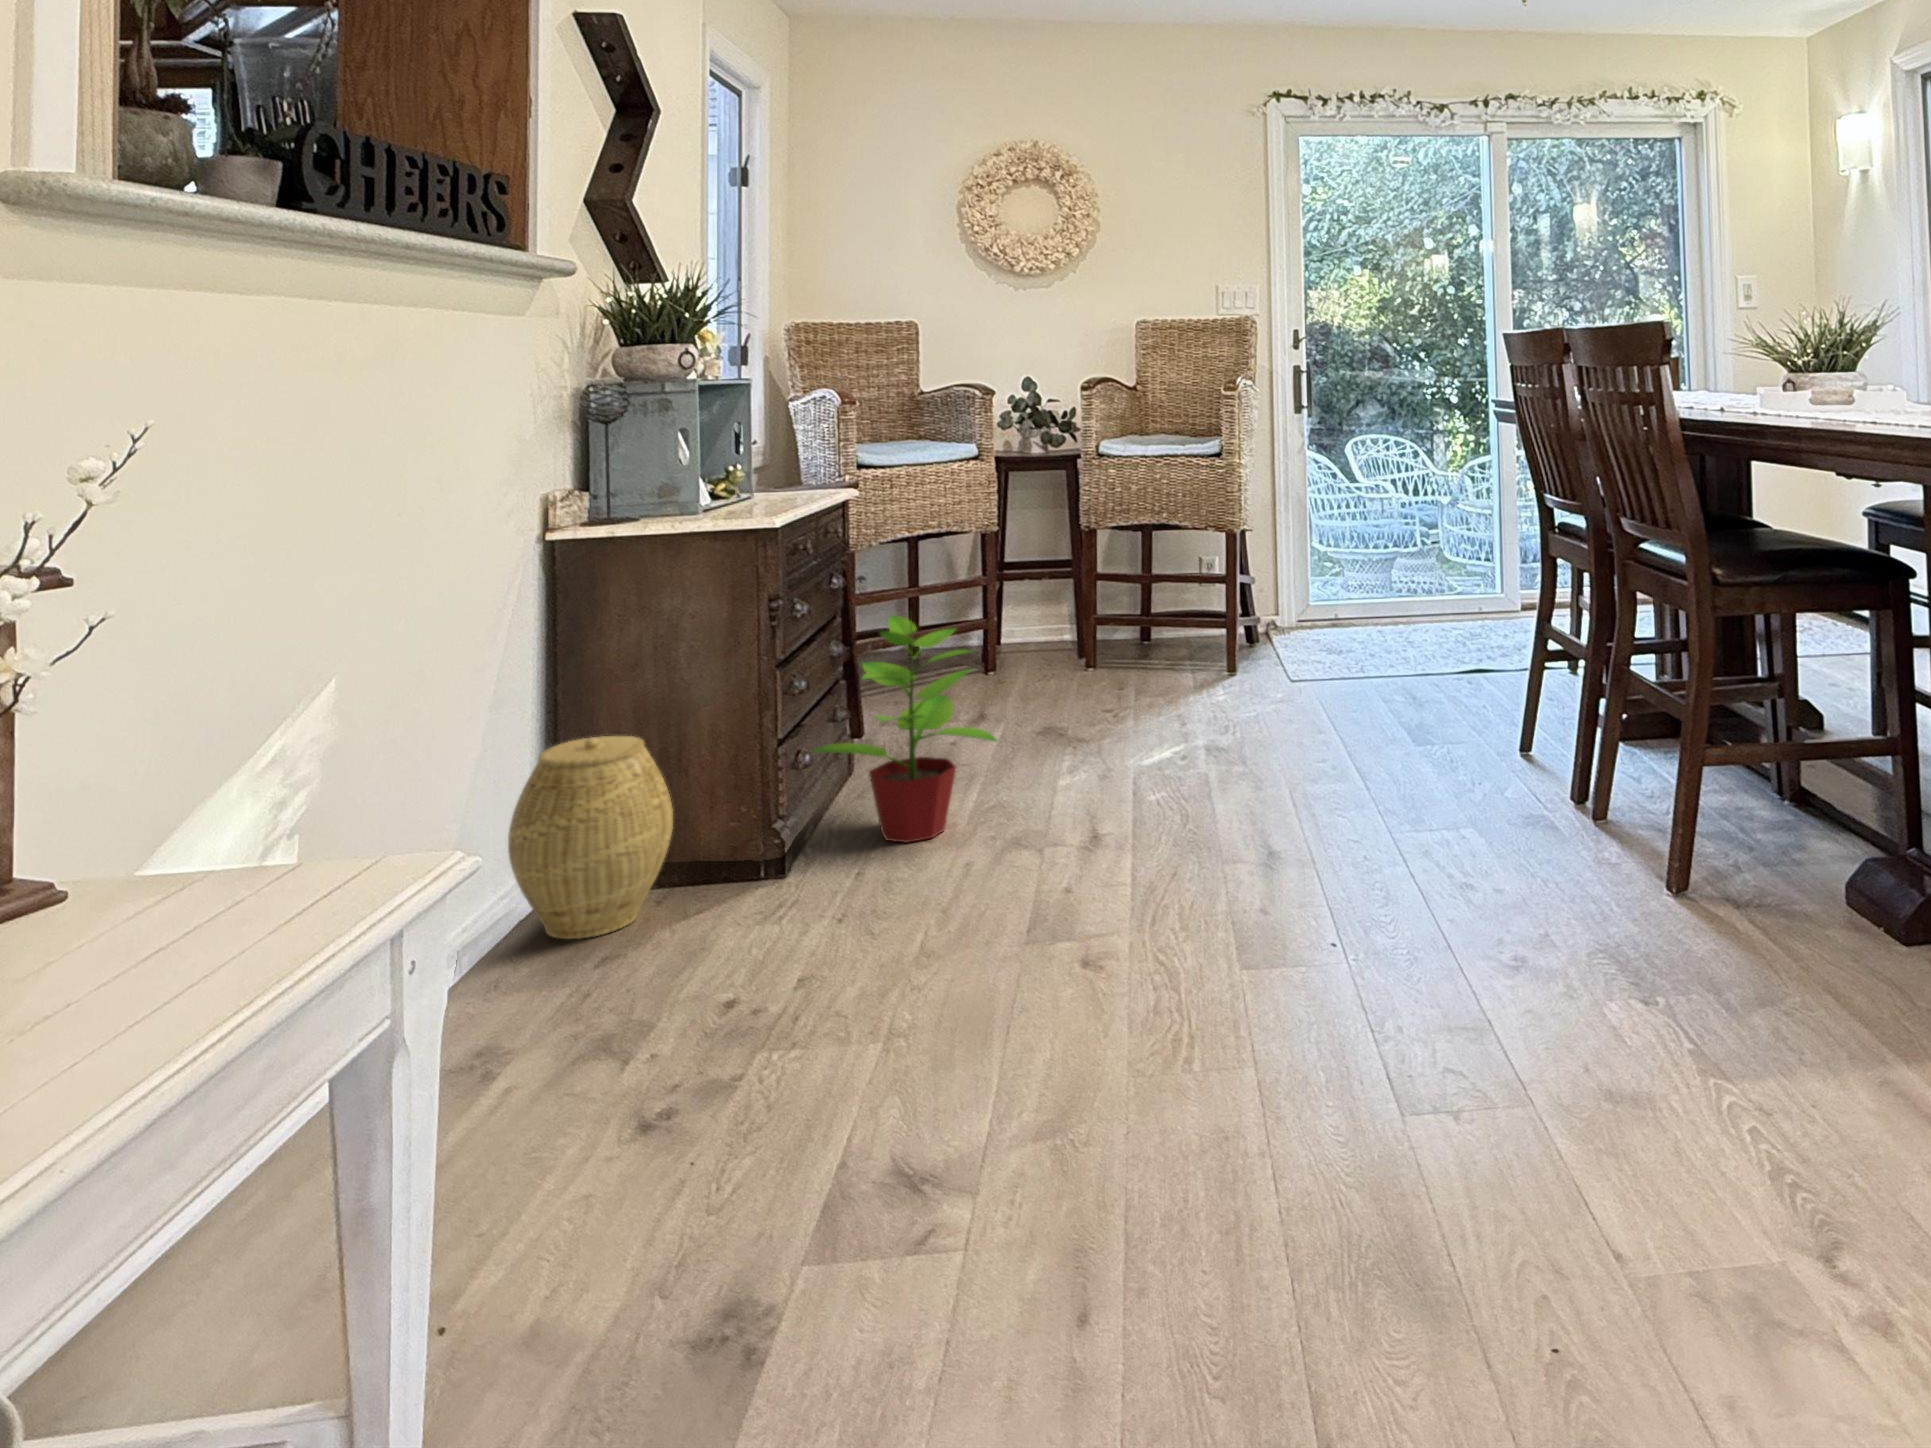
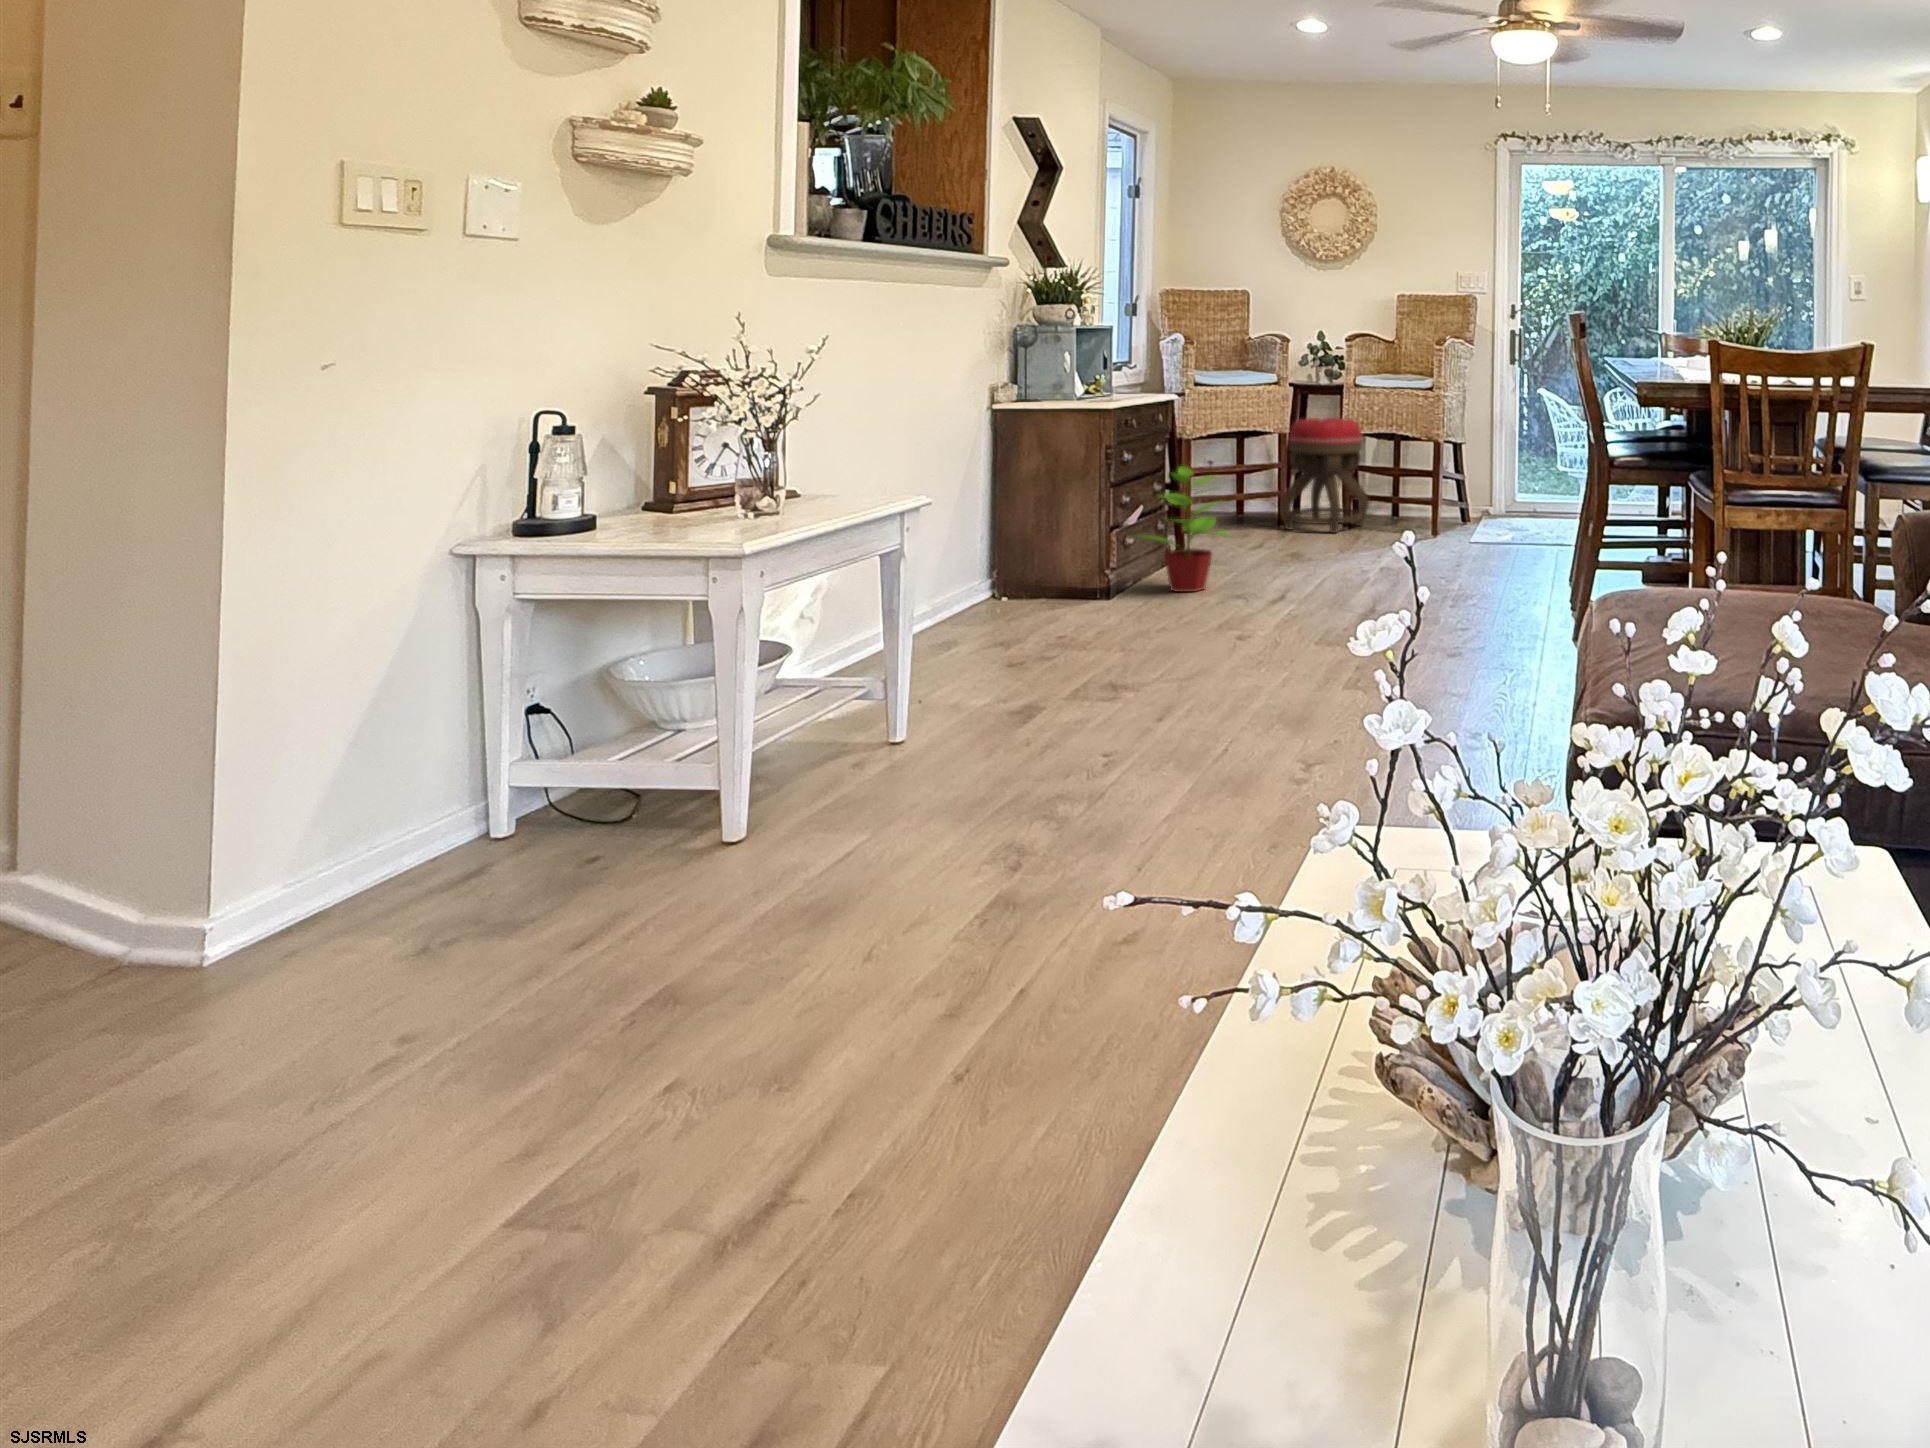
ottoman: none [996,506,1125,683] -> present [1280,418,1369,533]
woven basket: present [508,736,673,939] -> none [967,513,1051,614]

